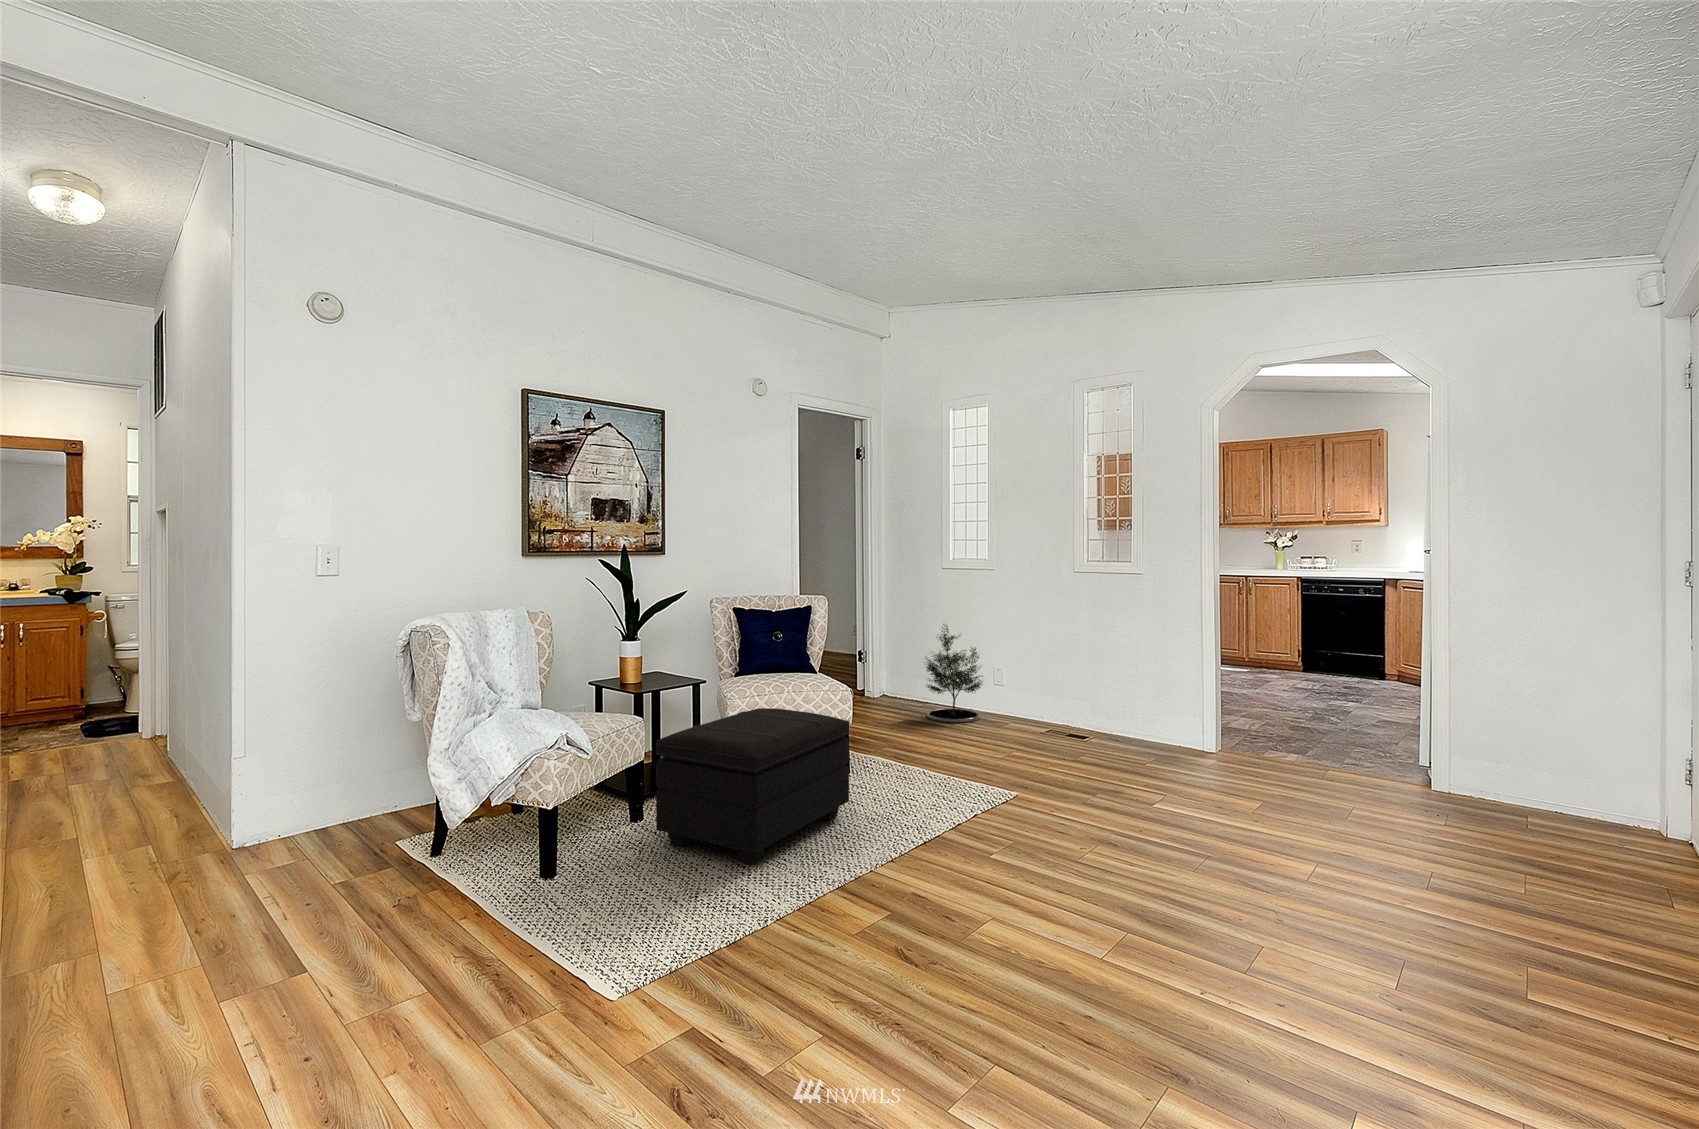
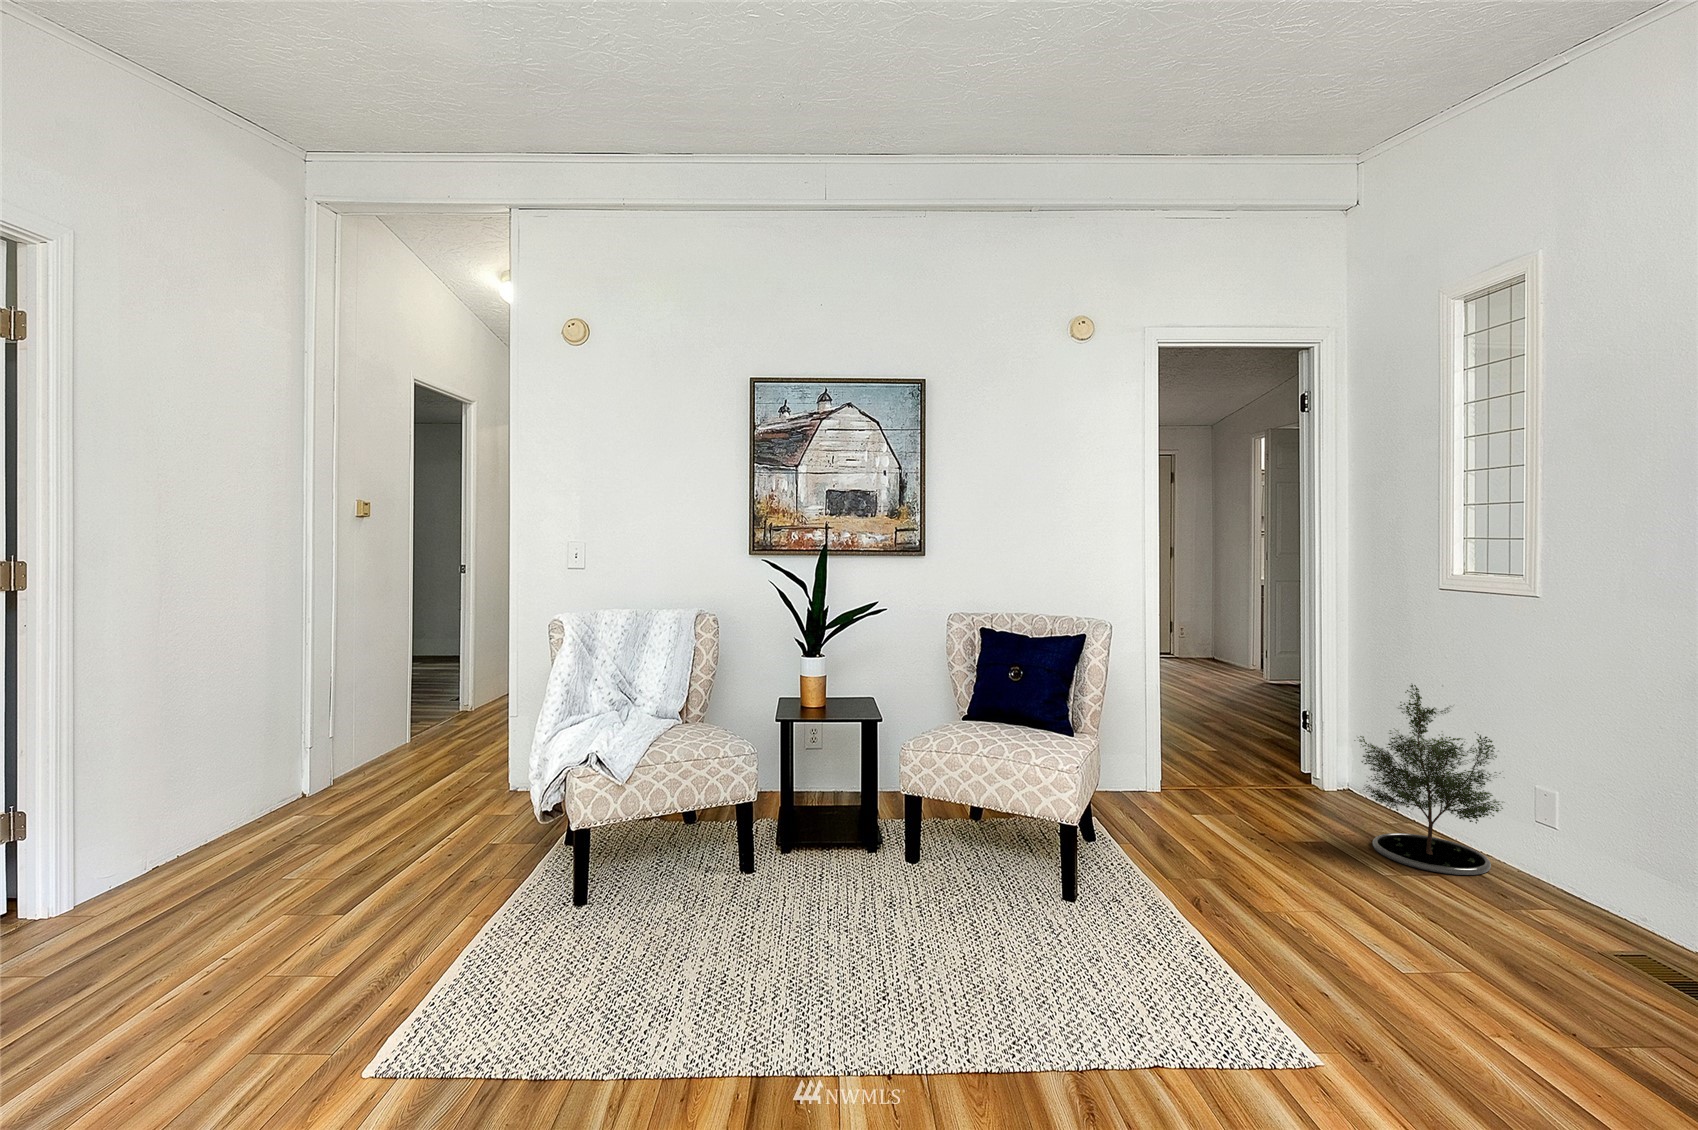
footstool: present [656,708,849,864] -> none [674,769,936,991]

